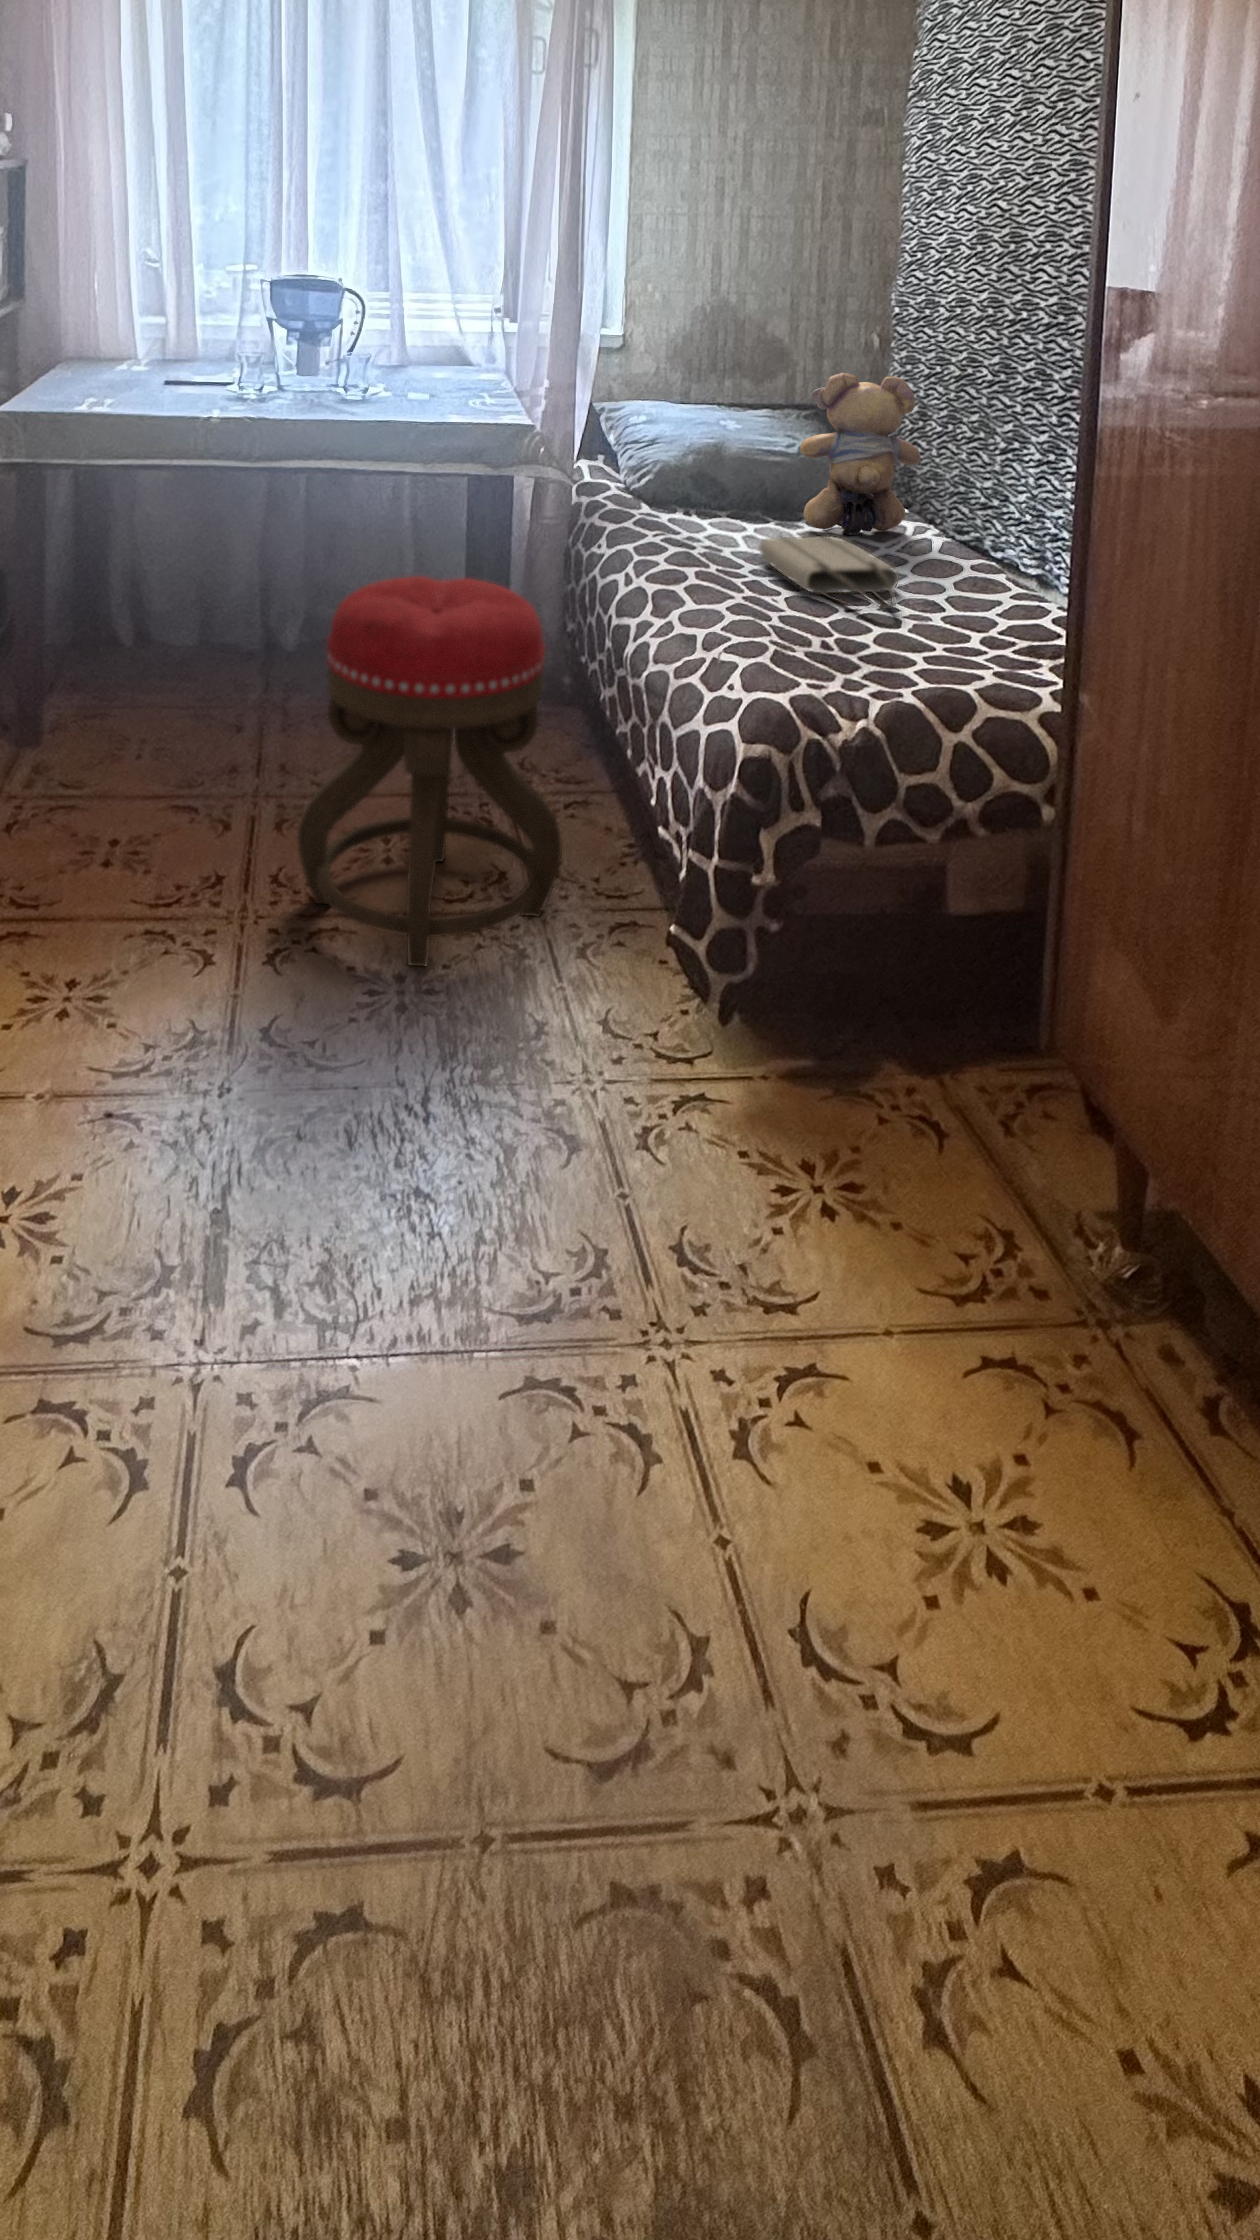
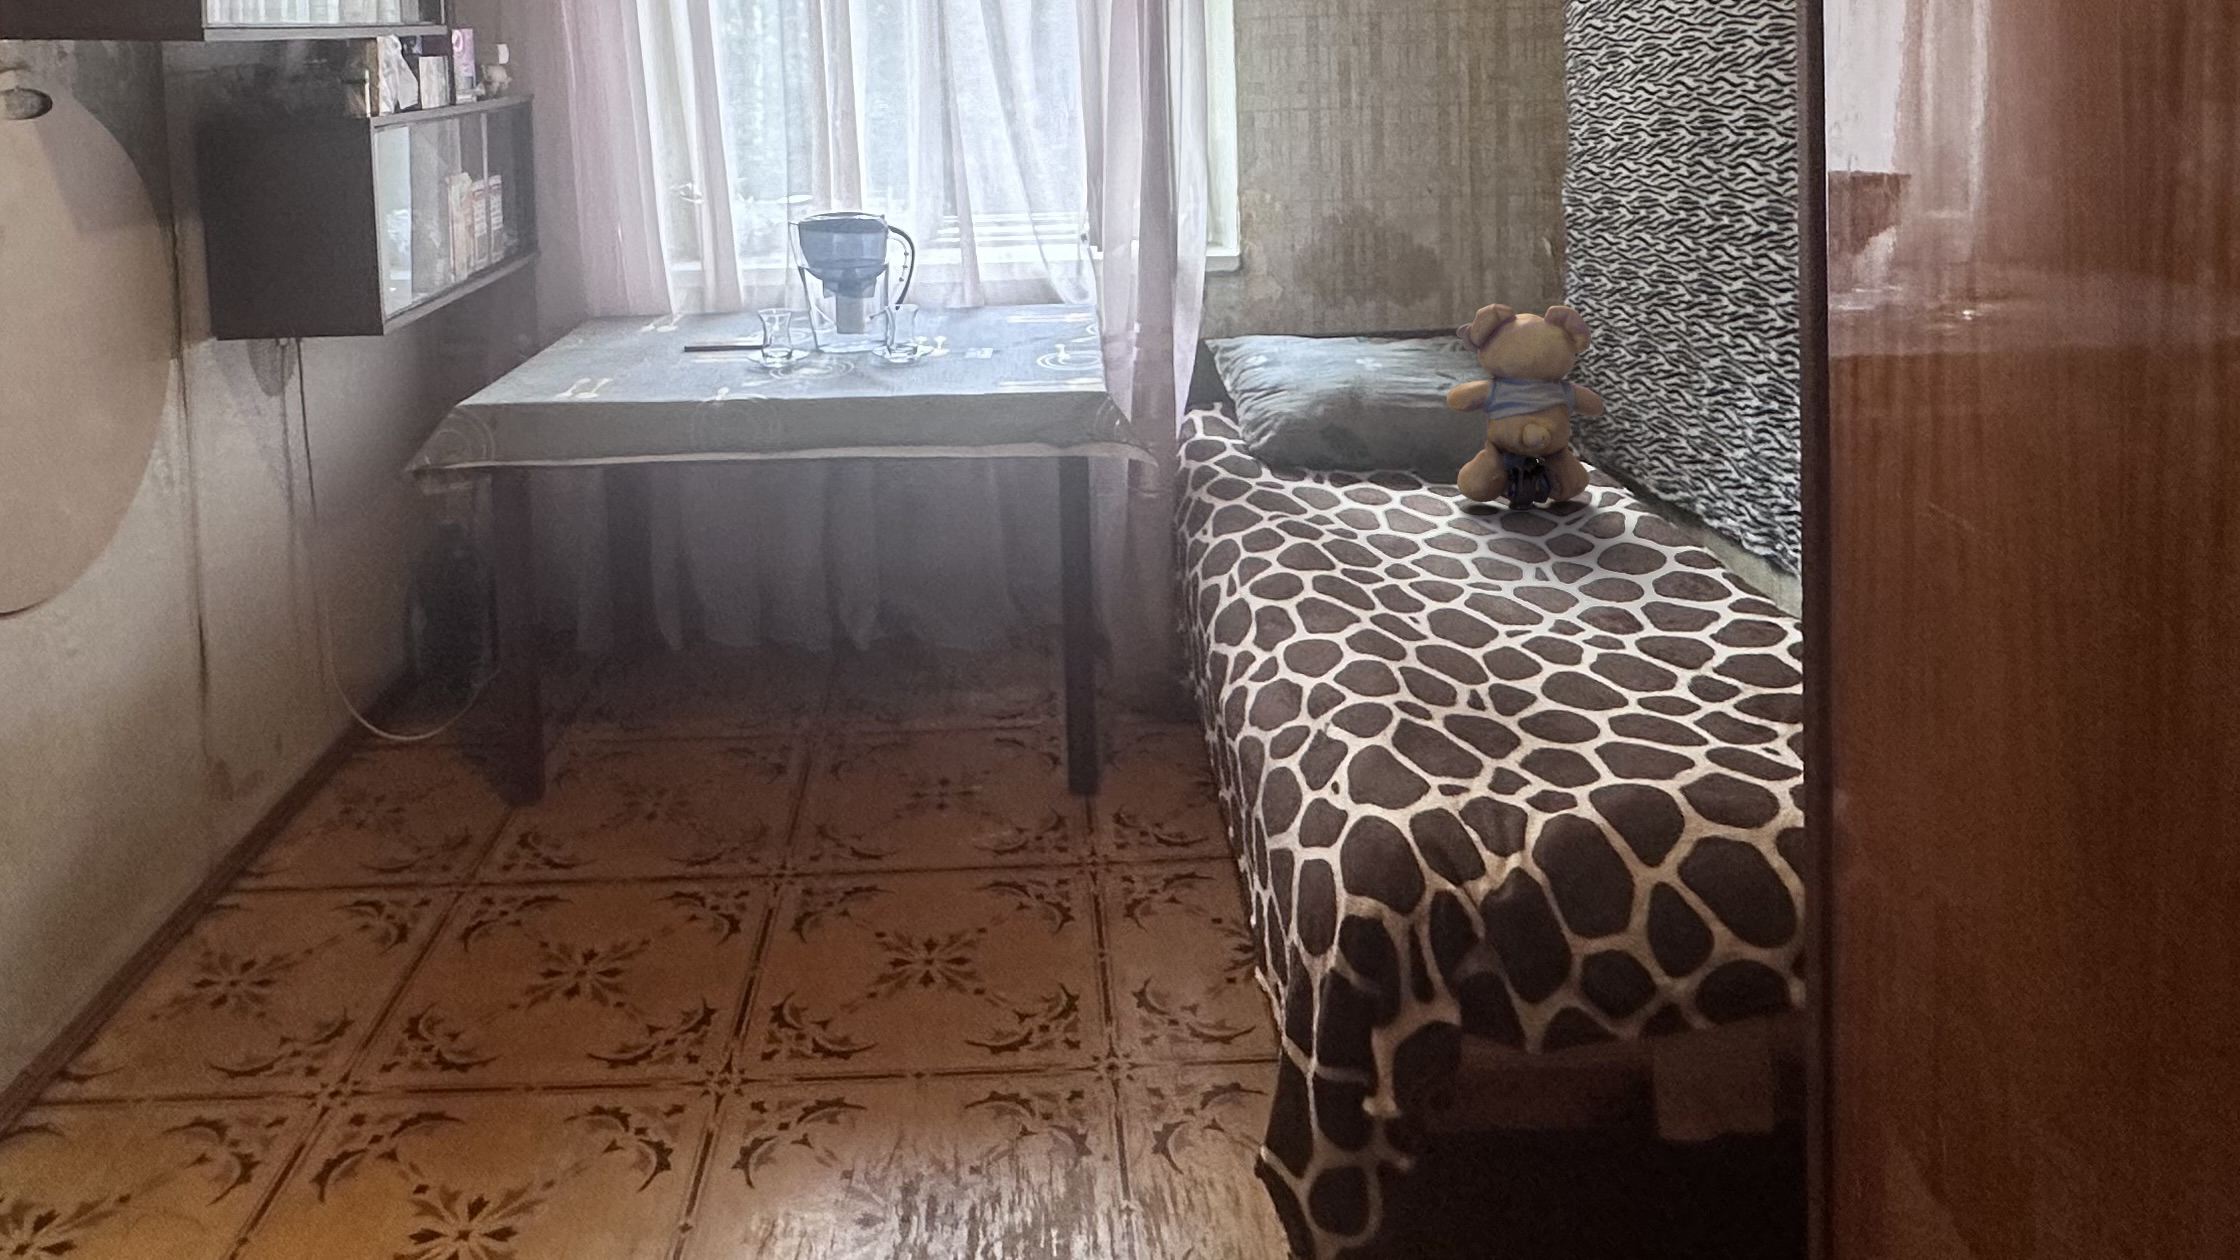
tote bag: present [759,536,898,609] -> none [1394,521,1576,643]
ottoman: present [298,576,562,966] -> none [792,609,1135,1167]

